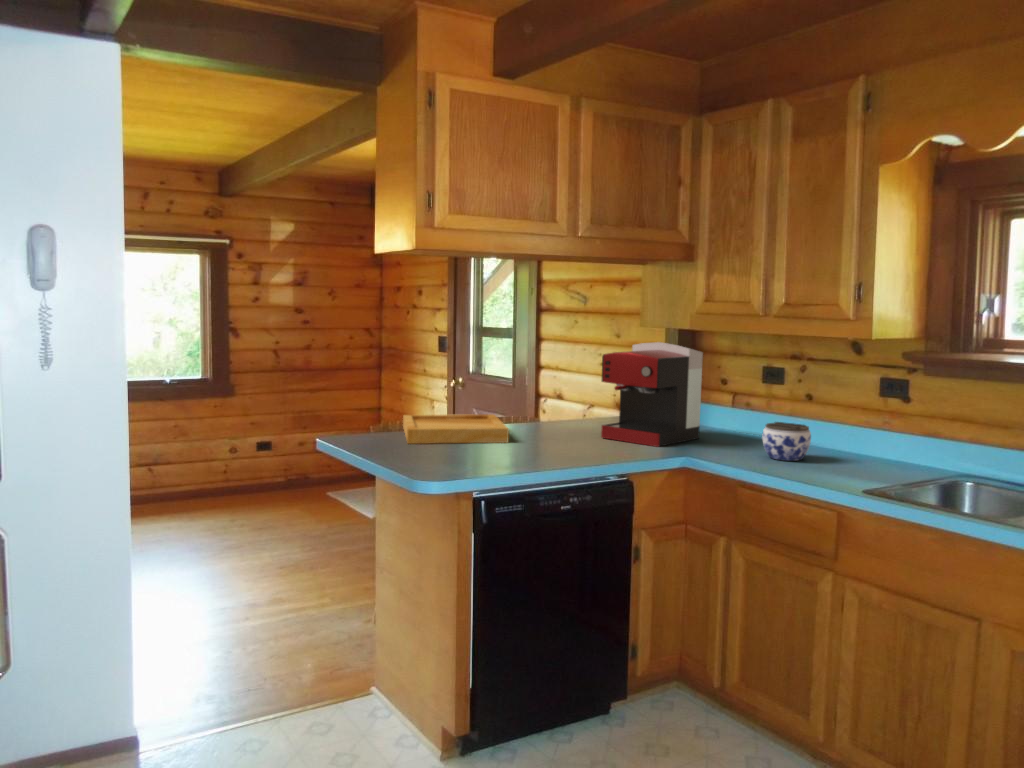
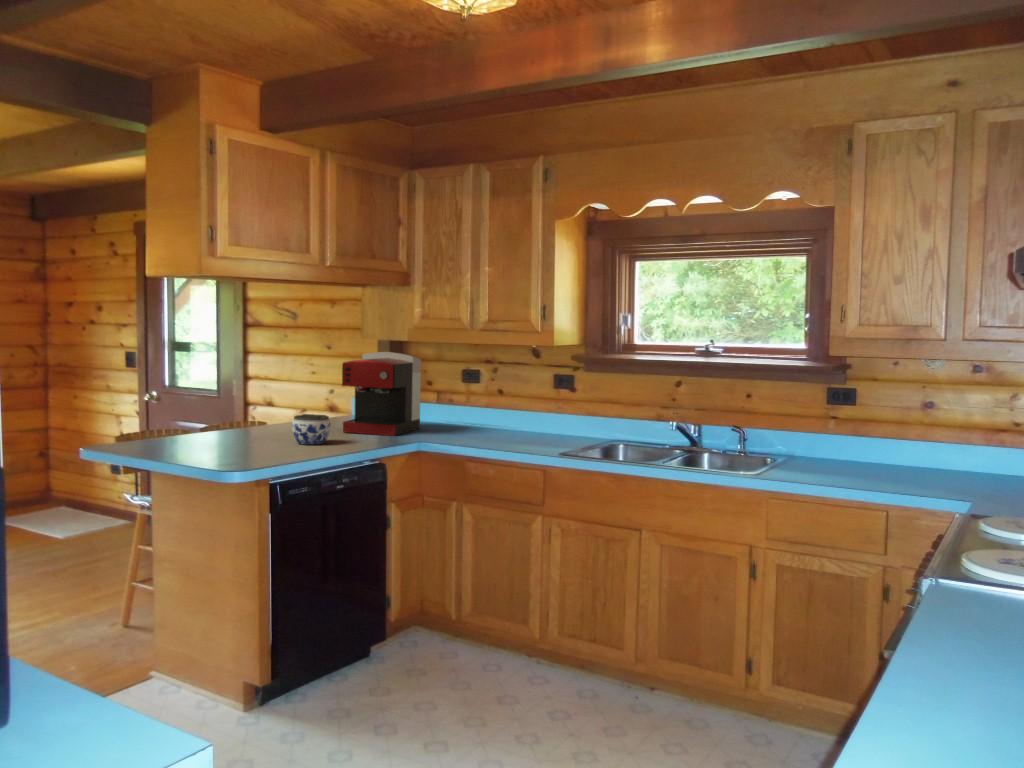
tray: present [403,414,509,444] -> none [155,419,268,447]
jar: present [762,422,811,461] -> present [292,414,331,445]

